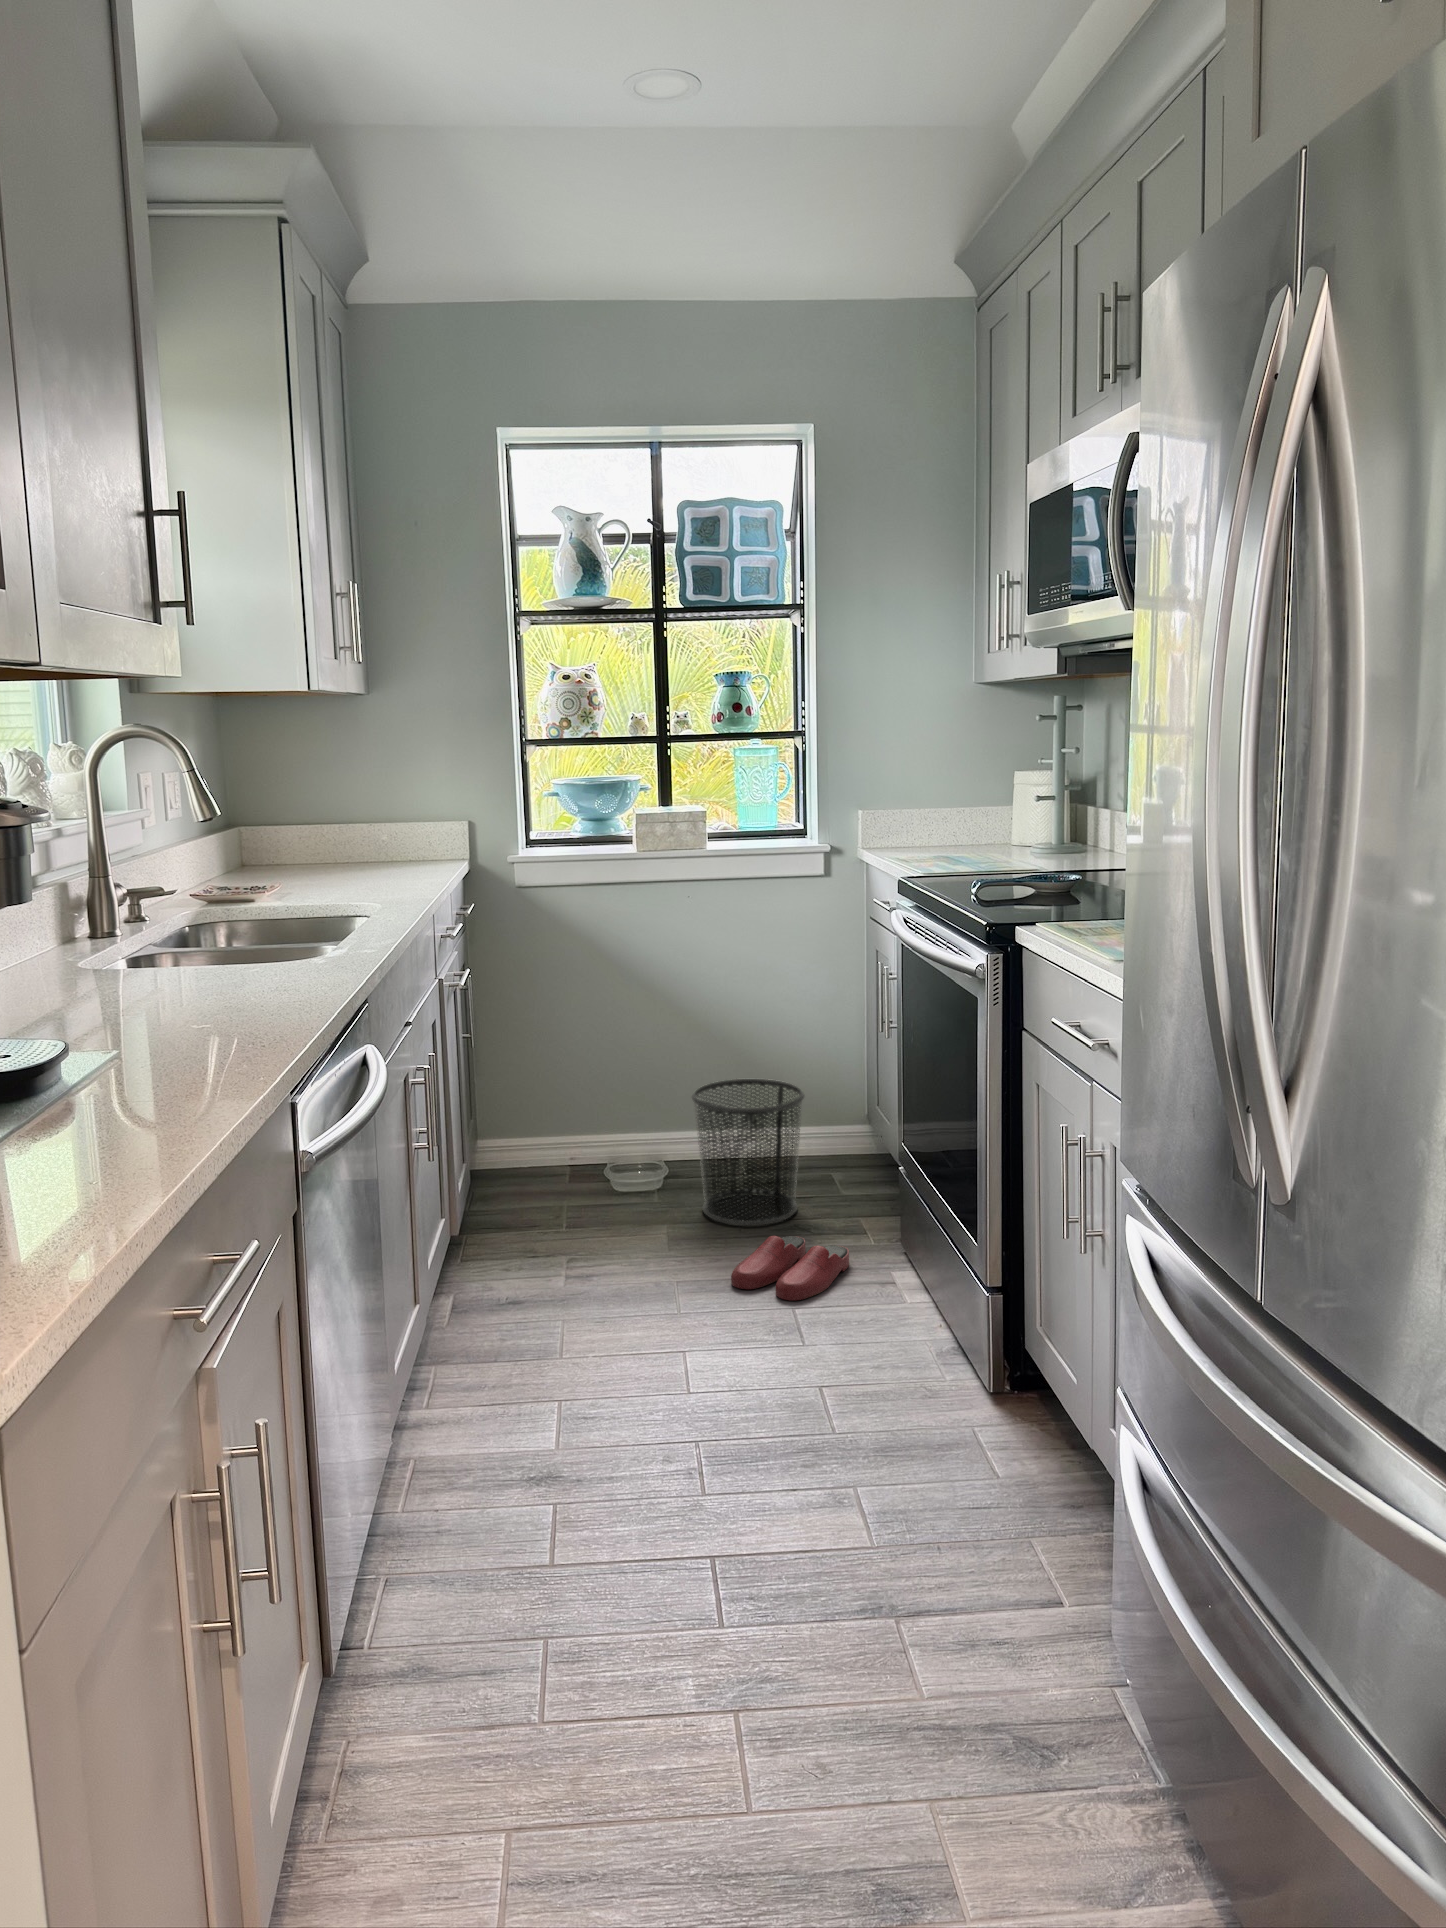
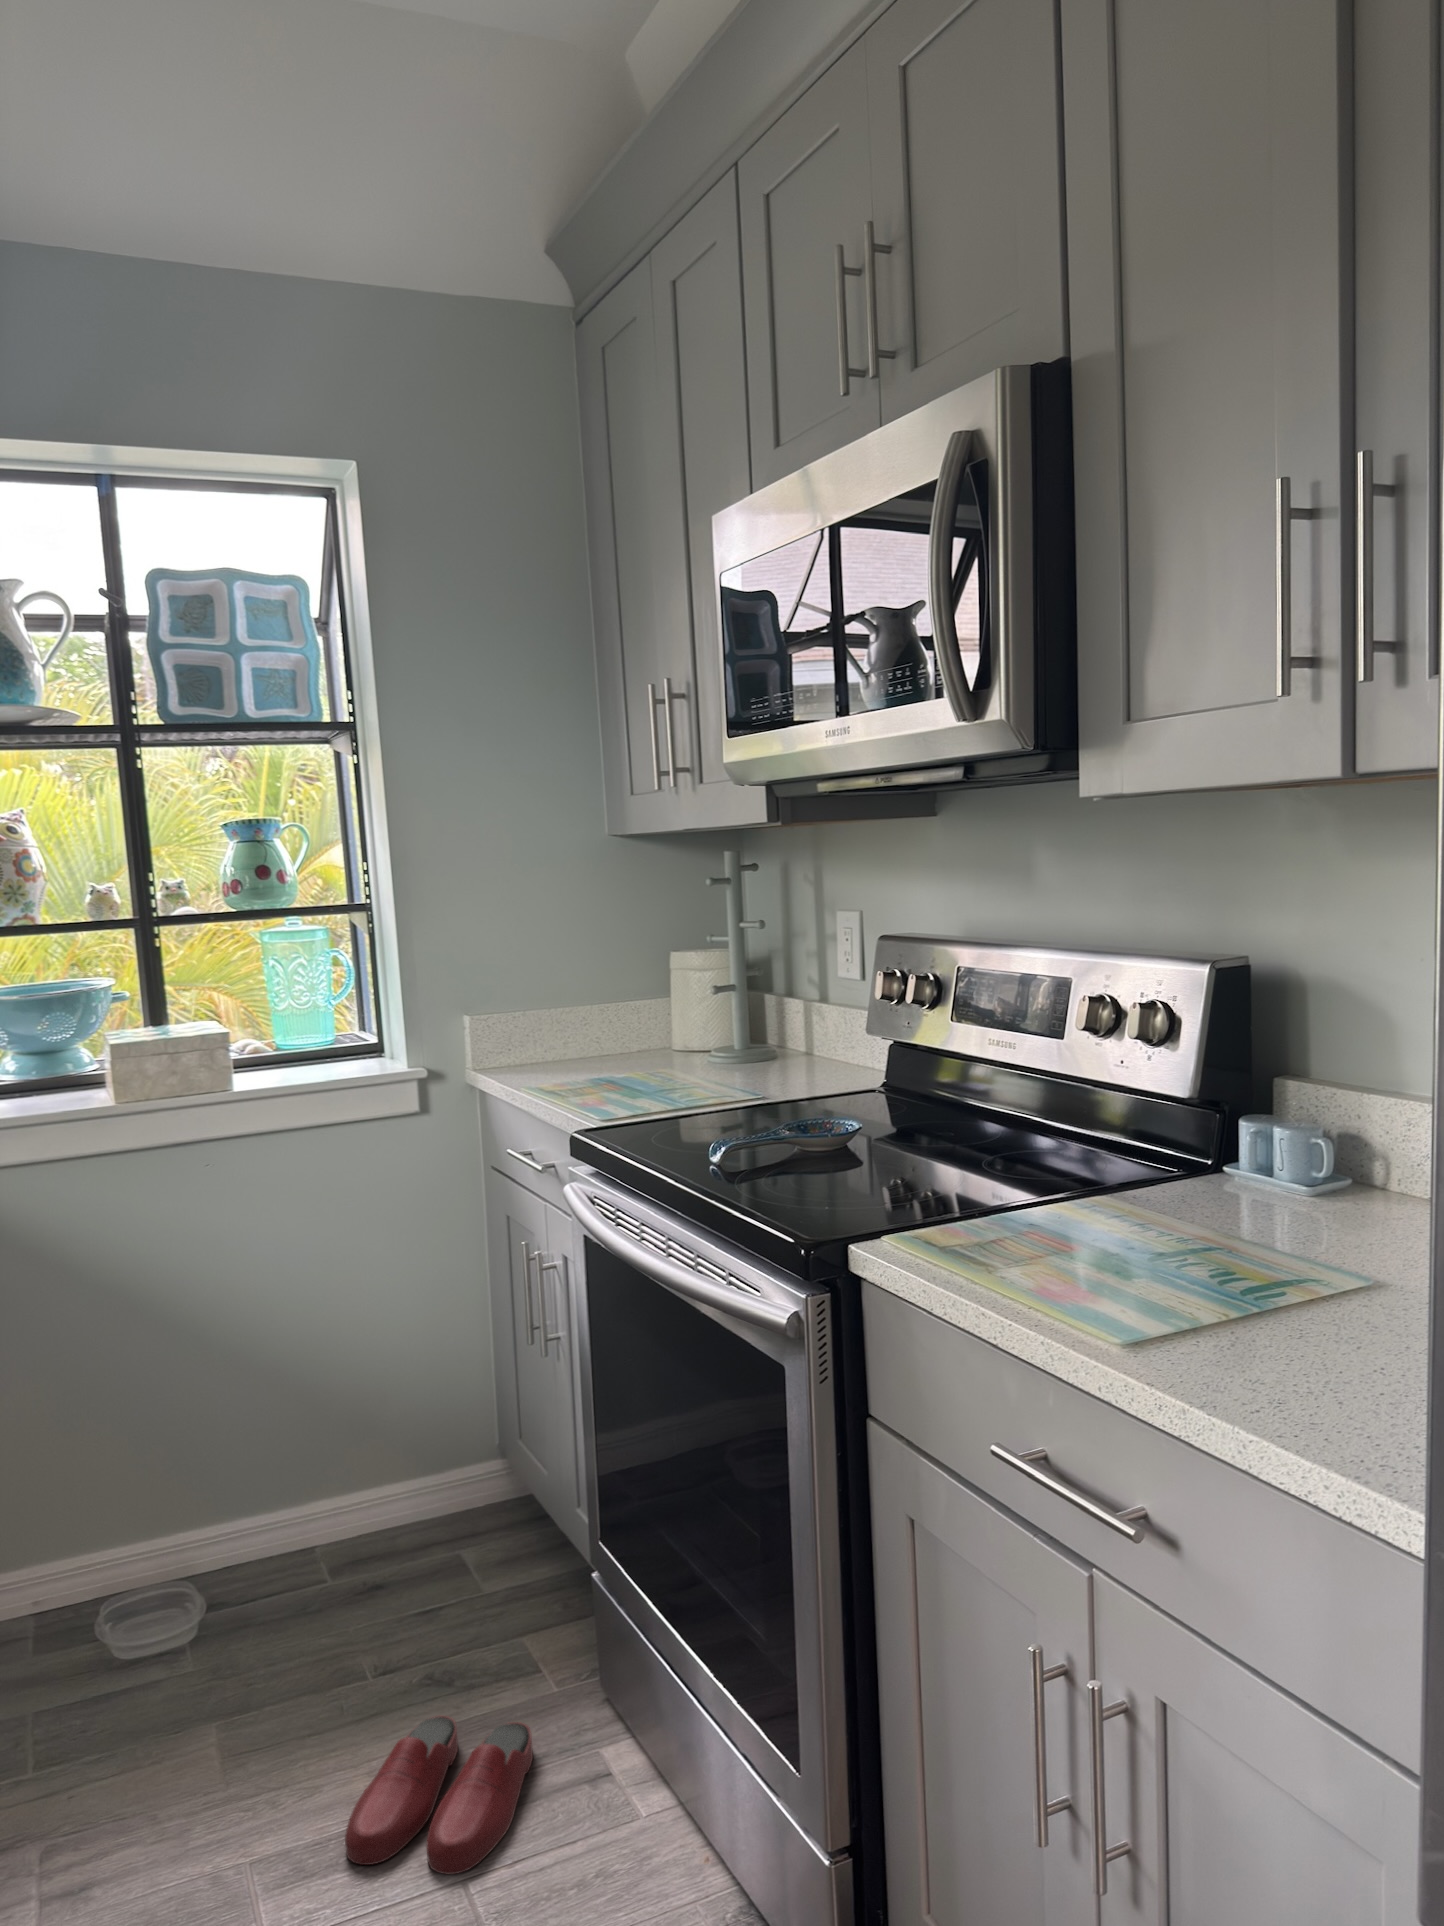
waste bin: present [692,1079,805,1226] -> none [240,1440,425,1701]

